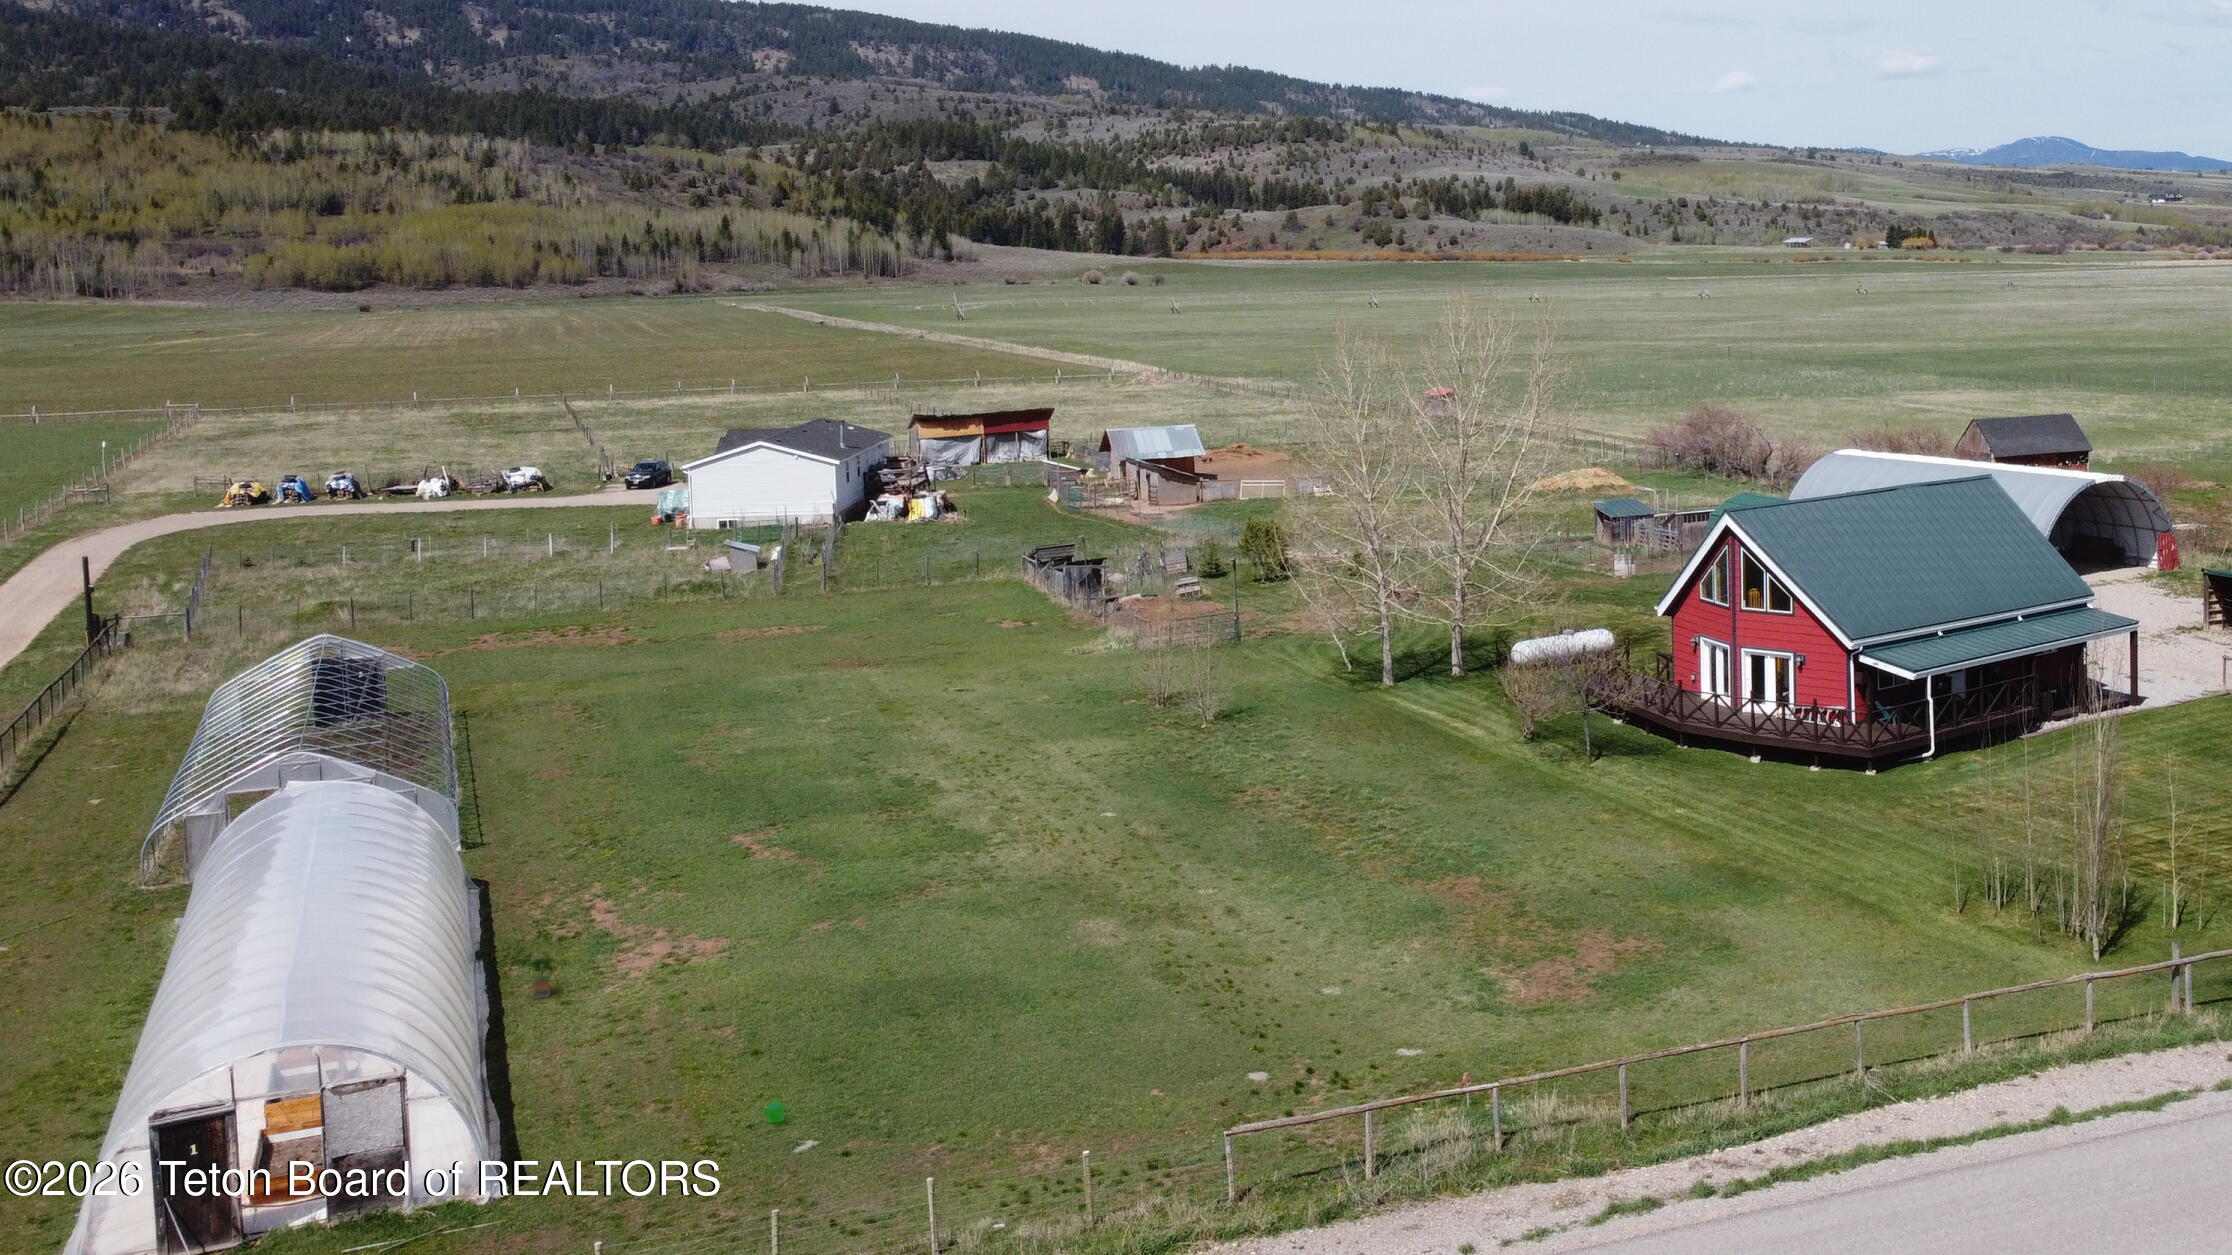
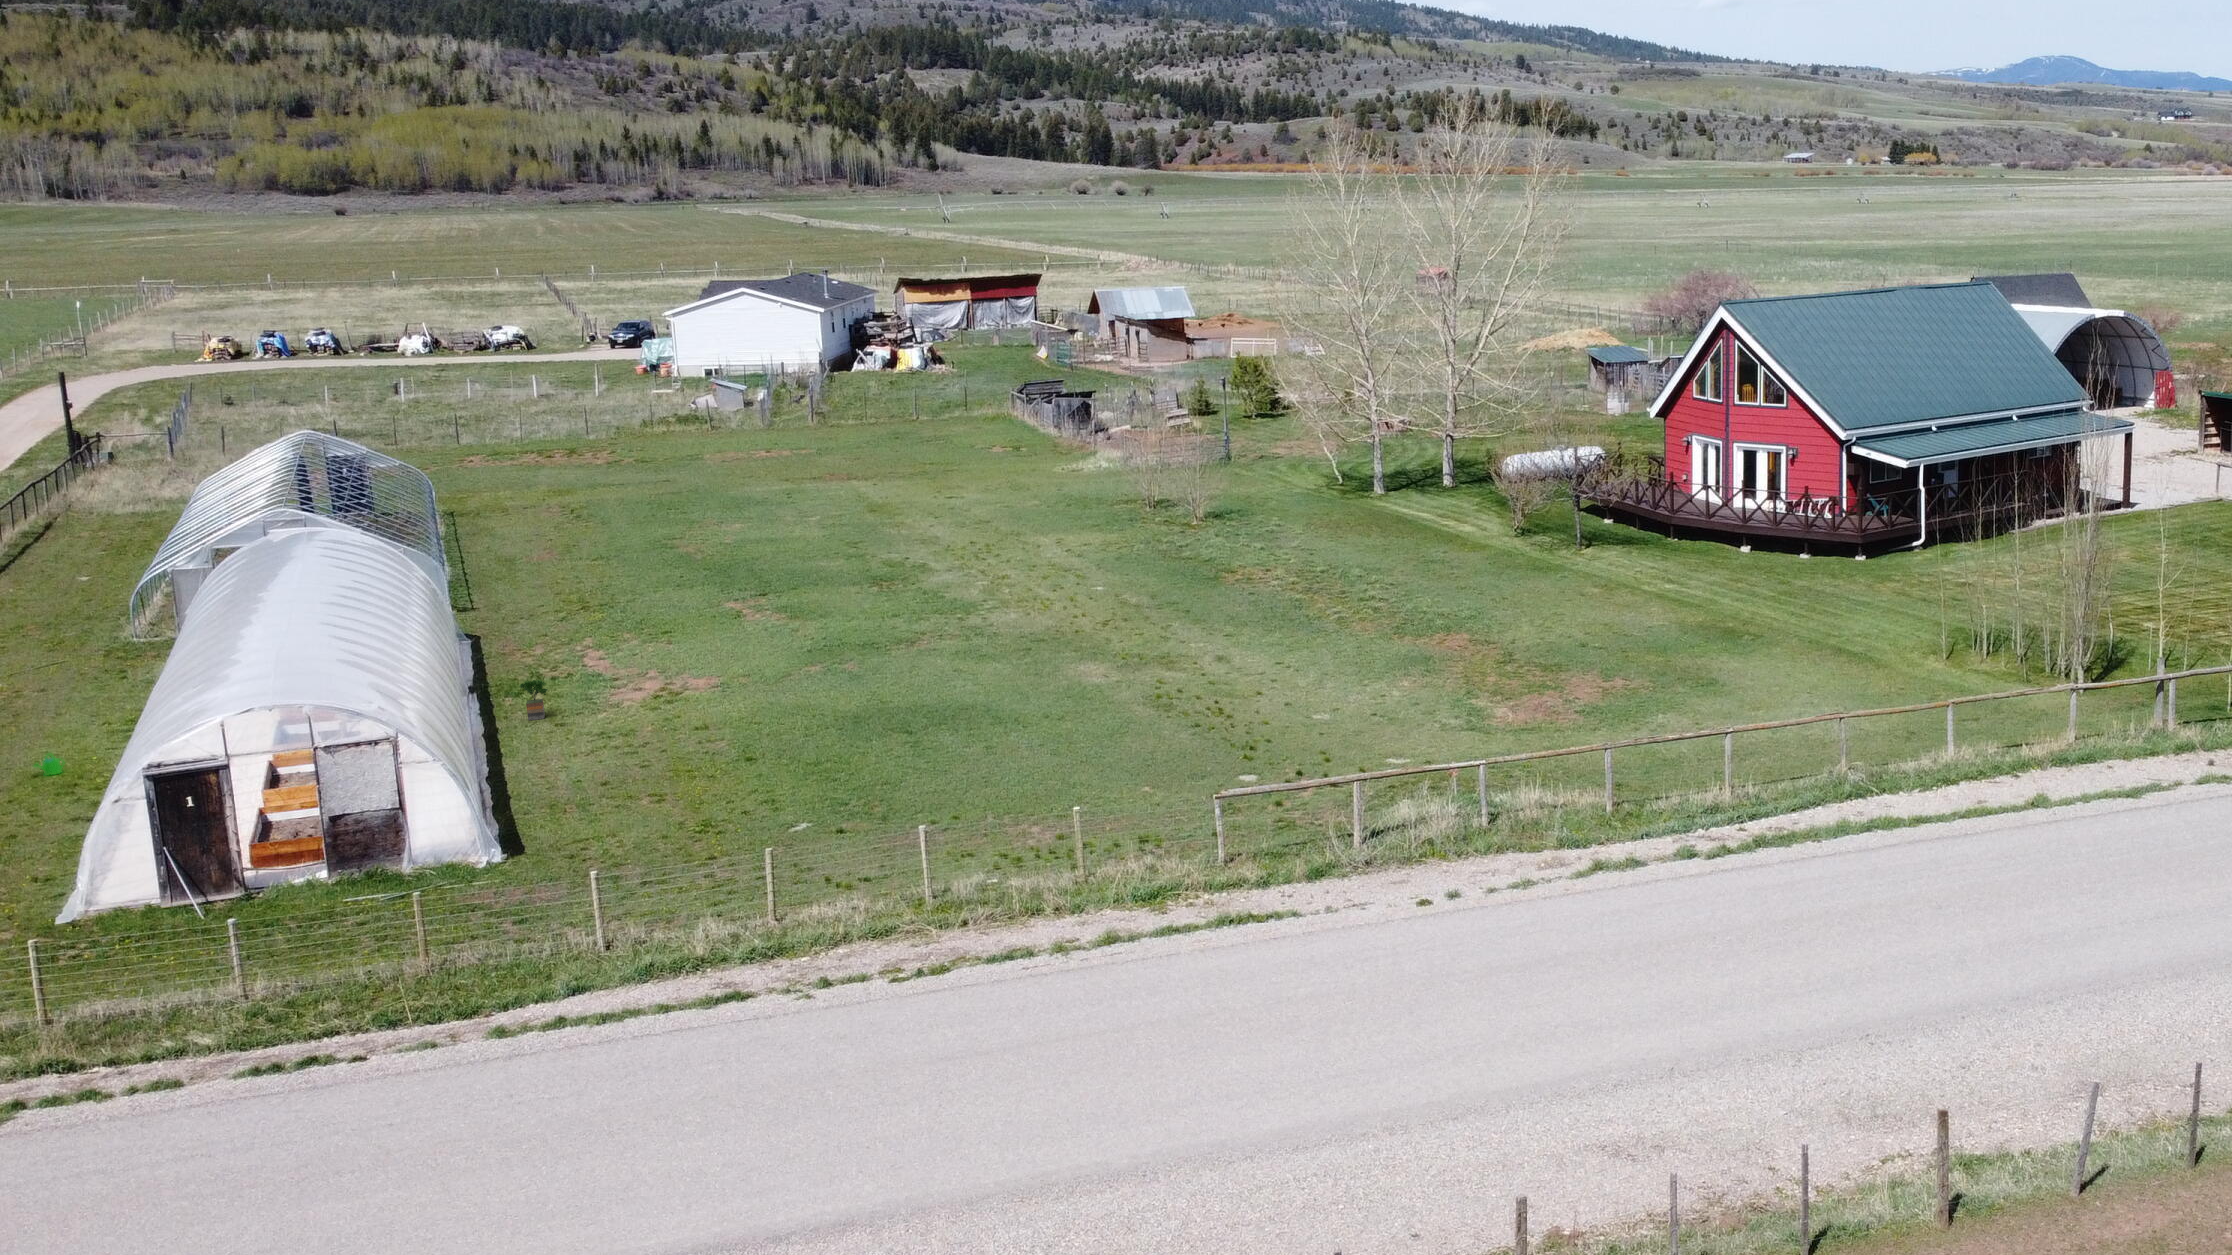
watering can: present [763,1099,785,1123] -> present [34,754,64,775]

